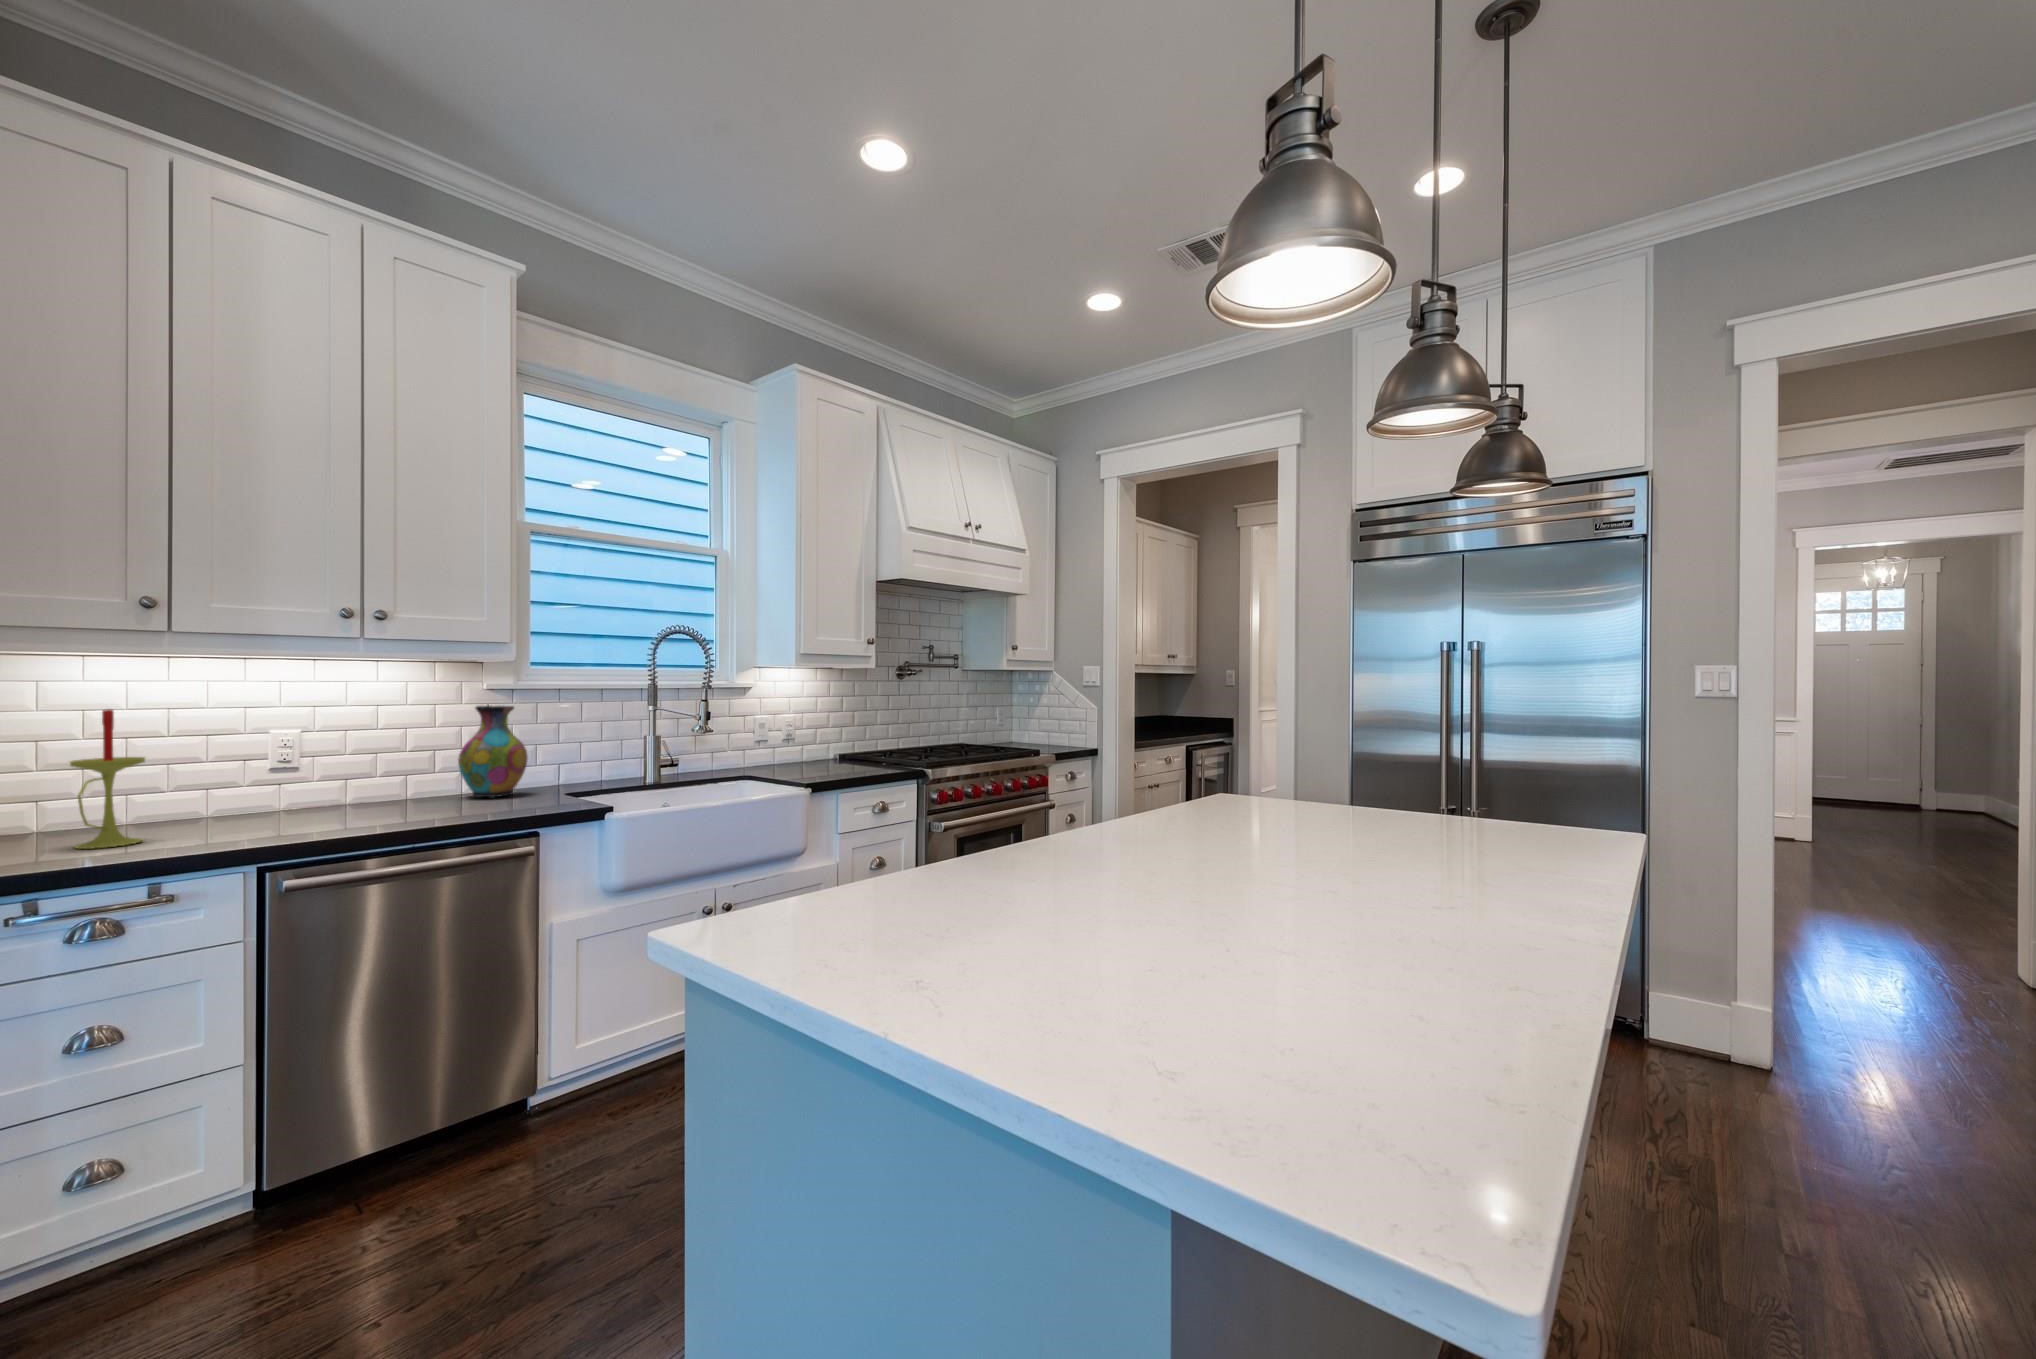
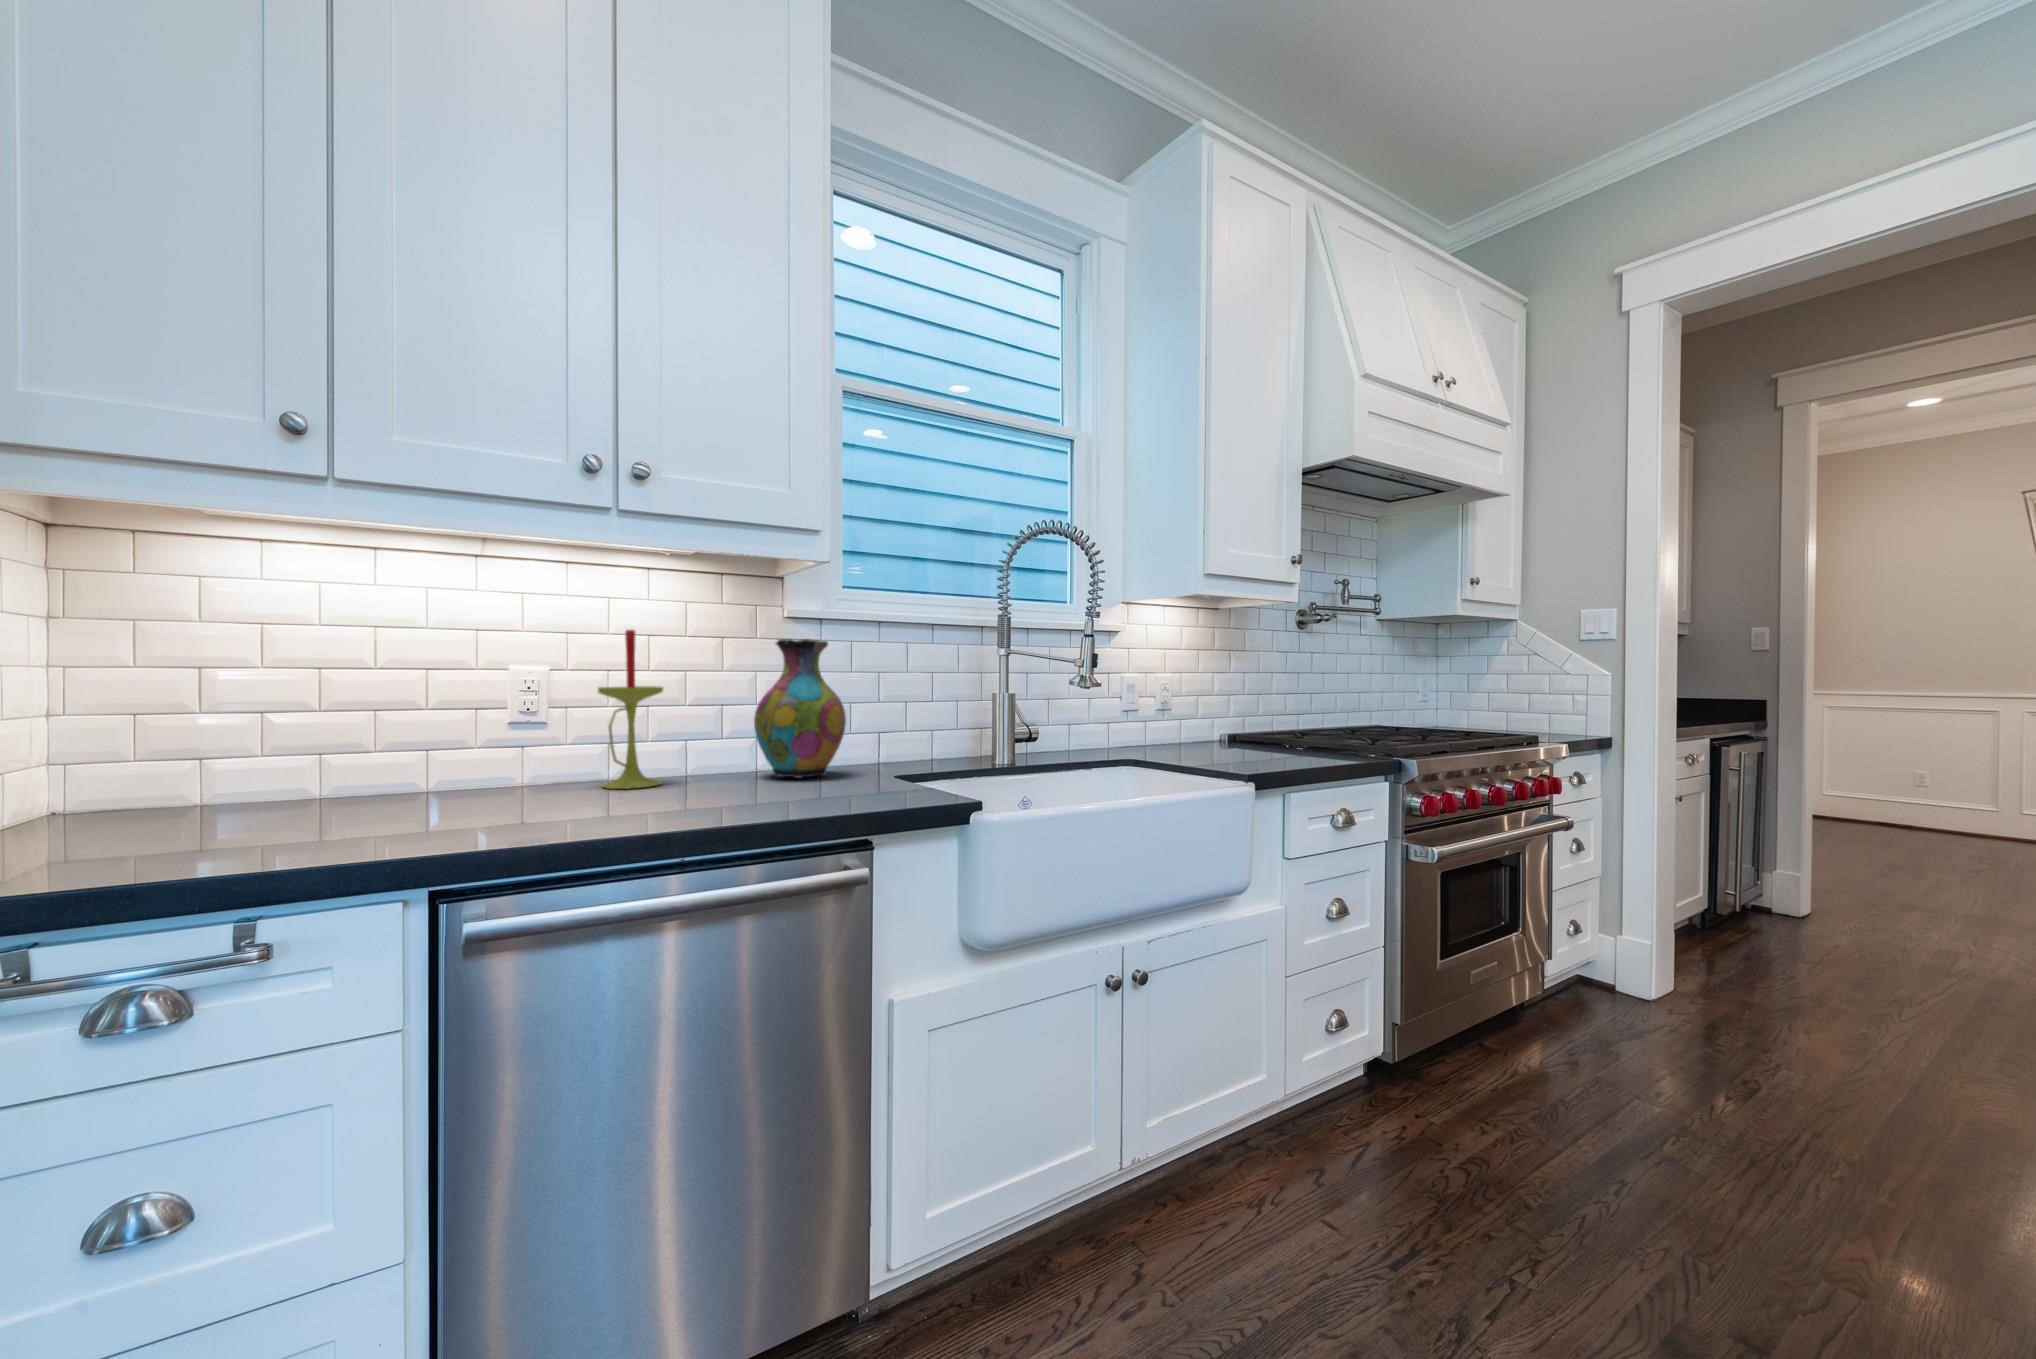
candle: present [70,709,145,849] -> present [598,630,663,789]

